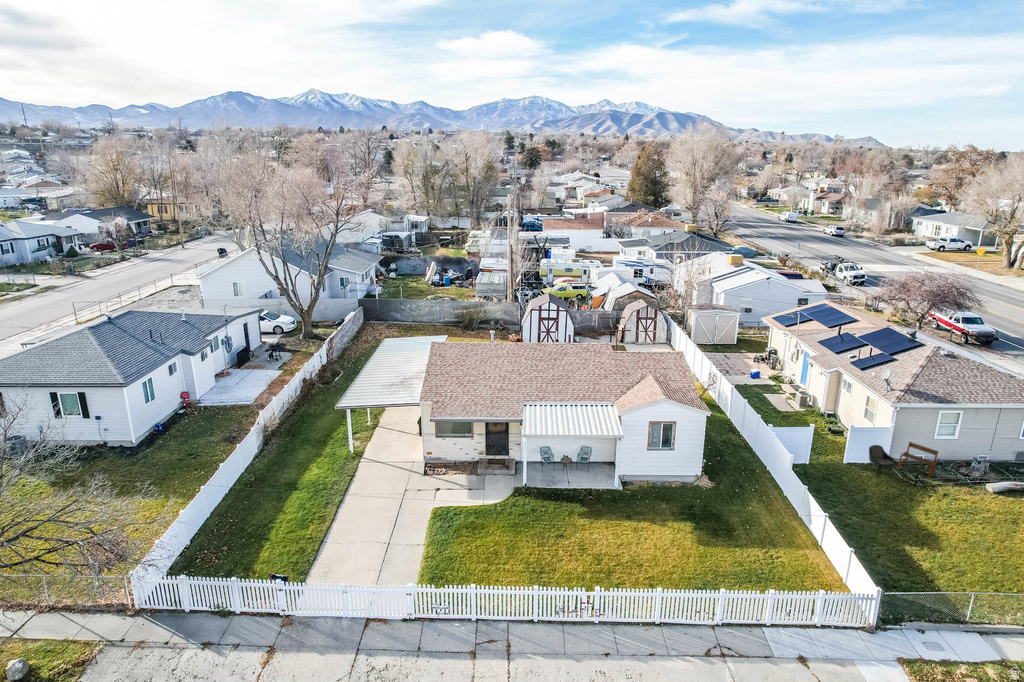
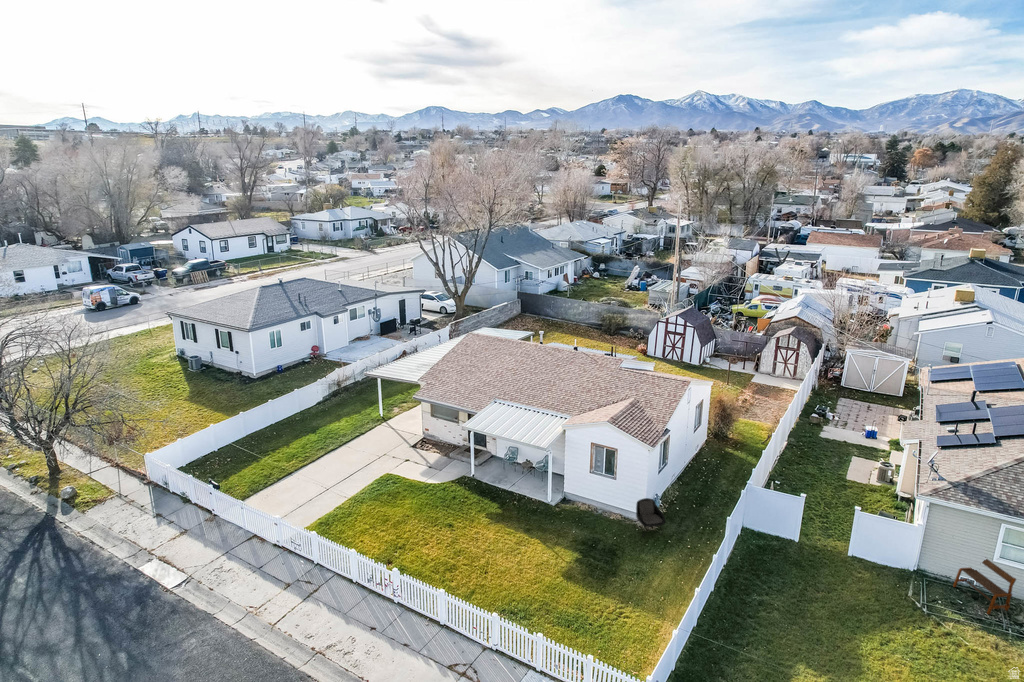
lounge chair: present [869,445,896,471] -> present [636,498,665,537]

